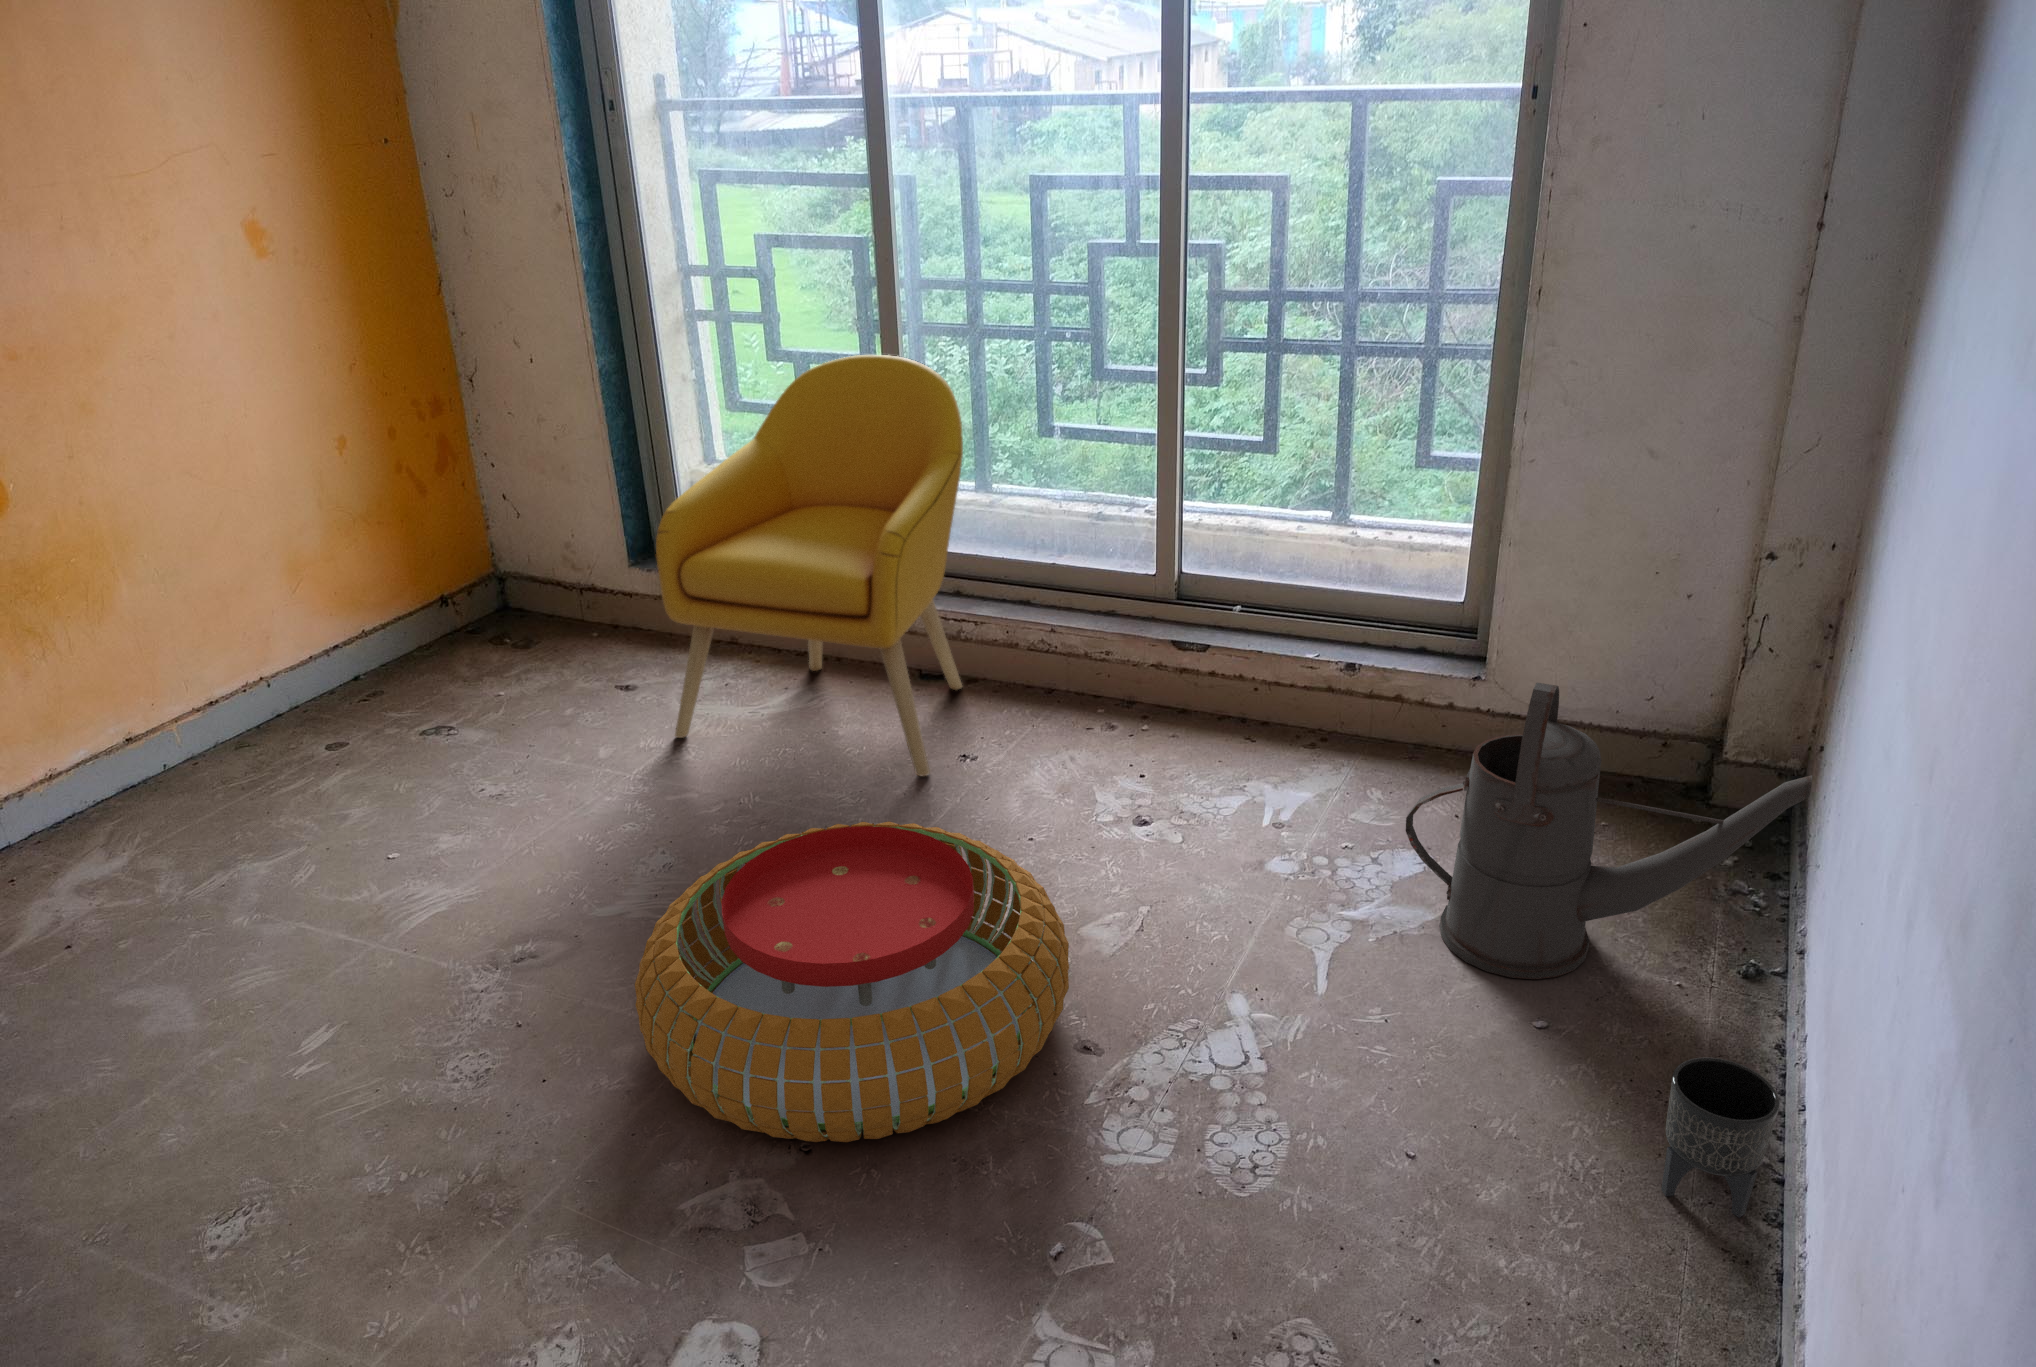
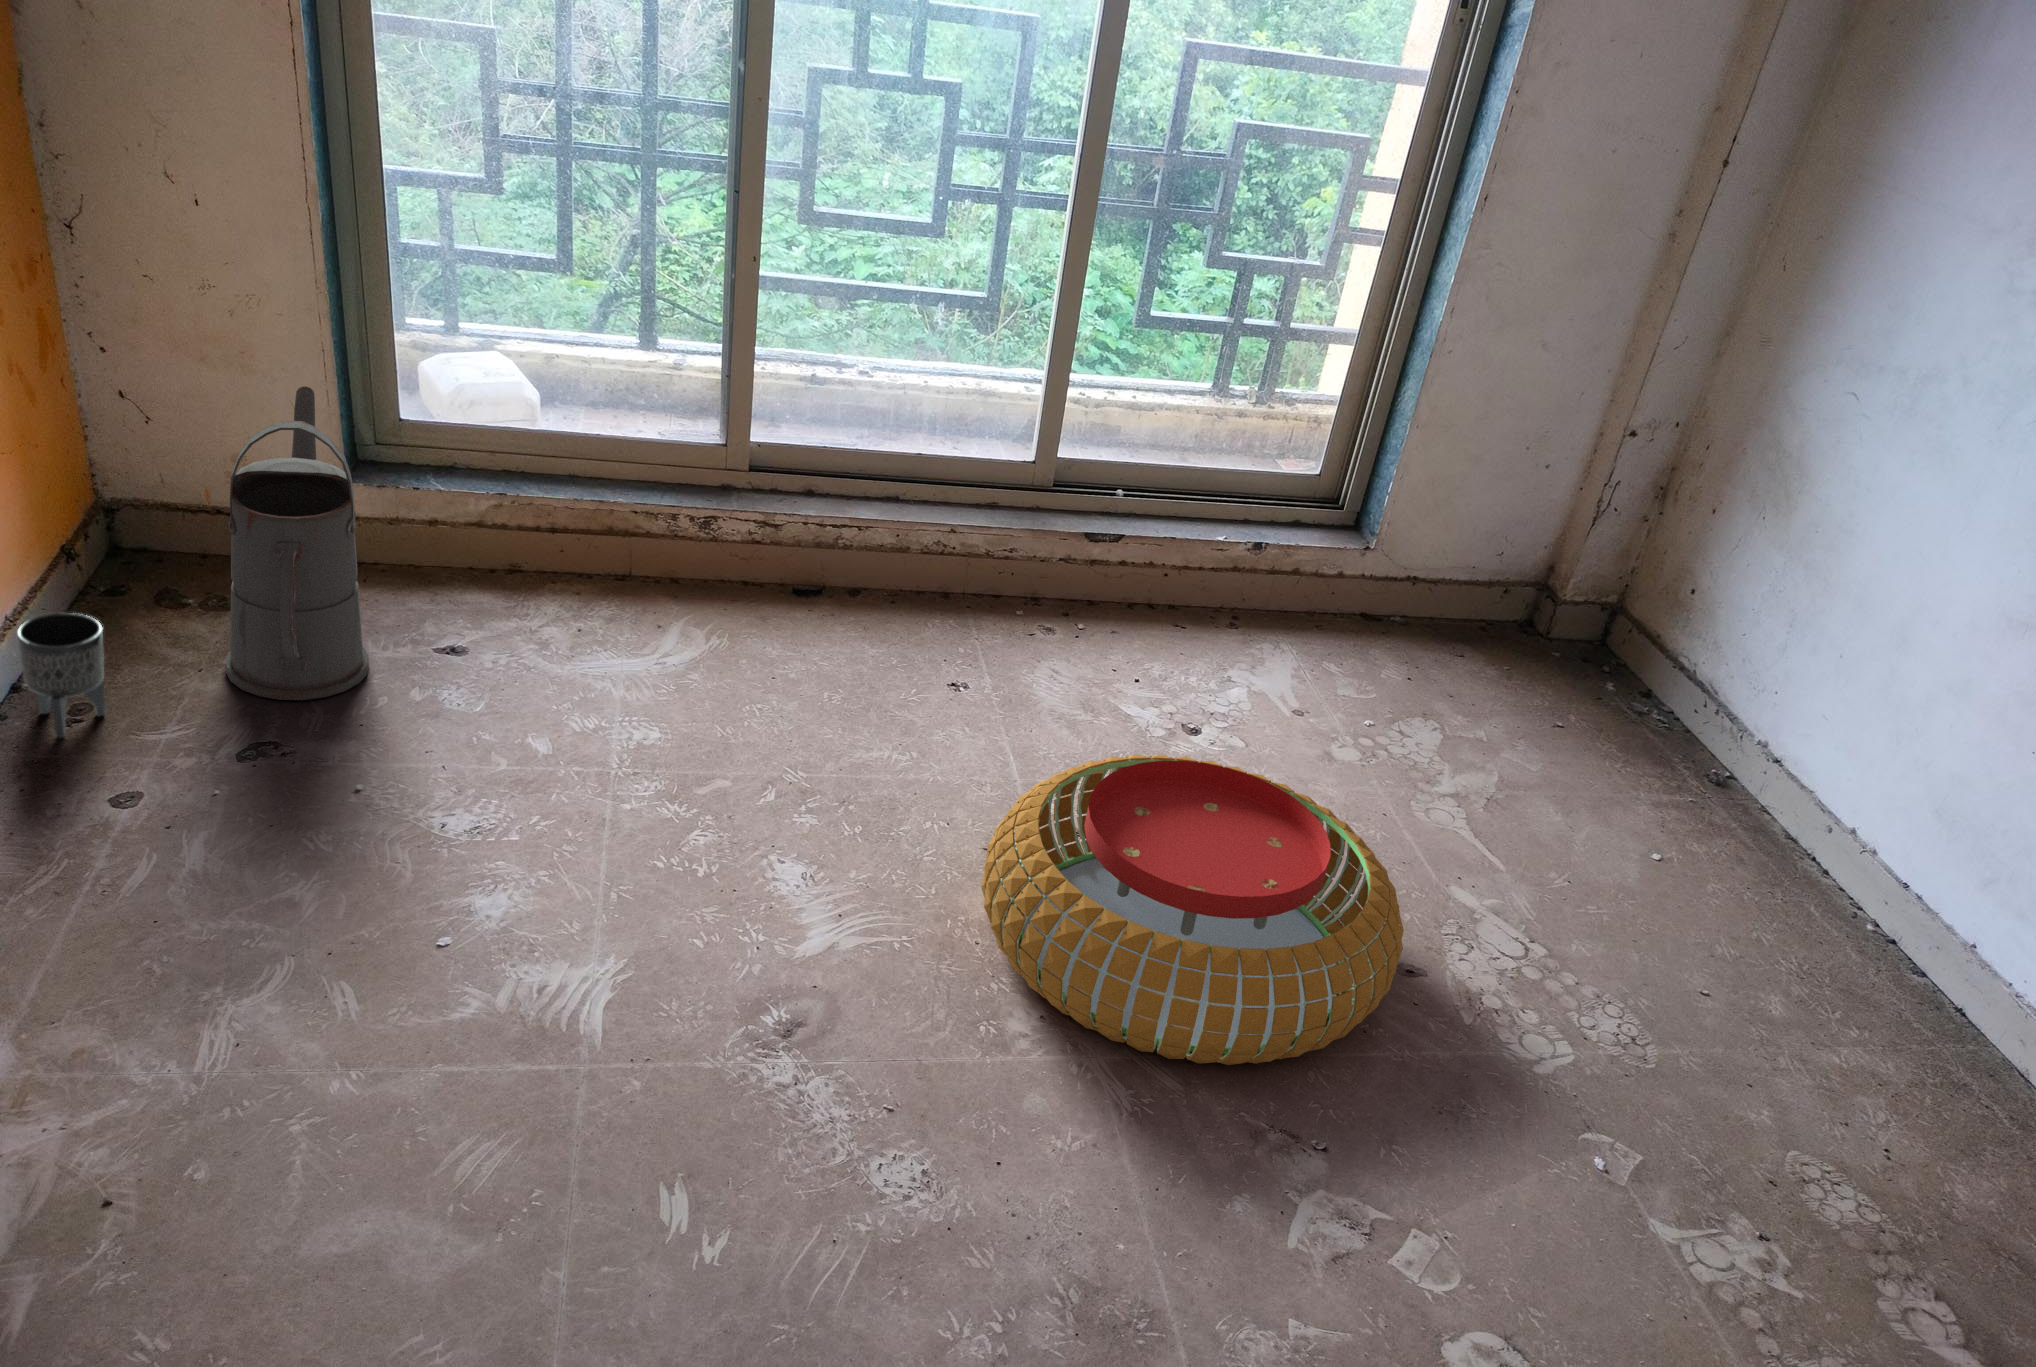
armchair: present [656,355,963,776] -> none [608,221,962,708]
watering can: present [1406,683,1812,979] -> present [225,386,369,700]
planter: present [1661,1057,1780,1218] -> present [16,613,105,737]

